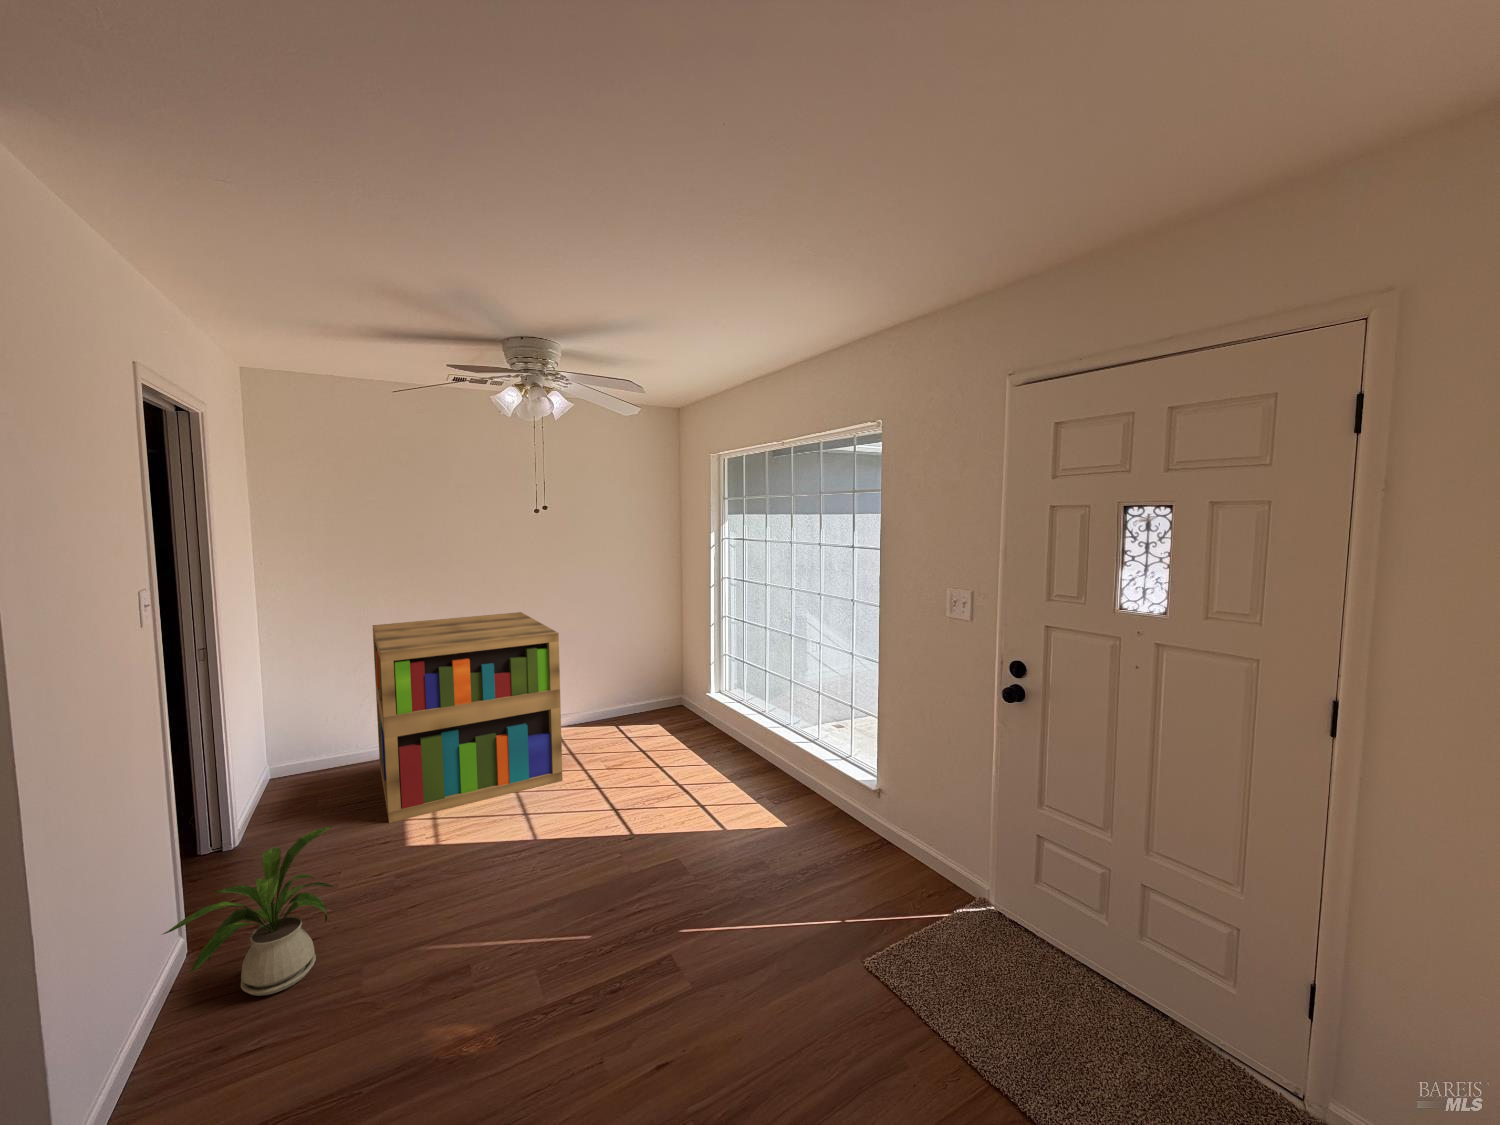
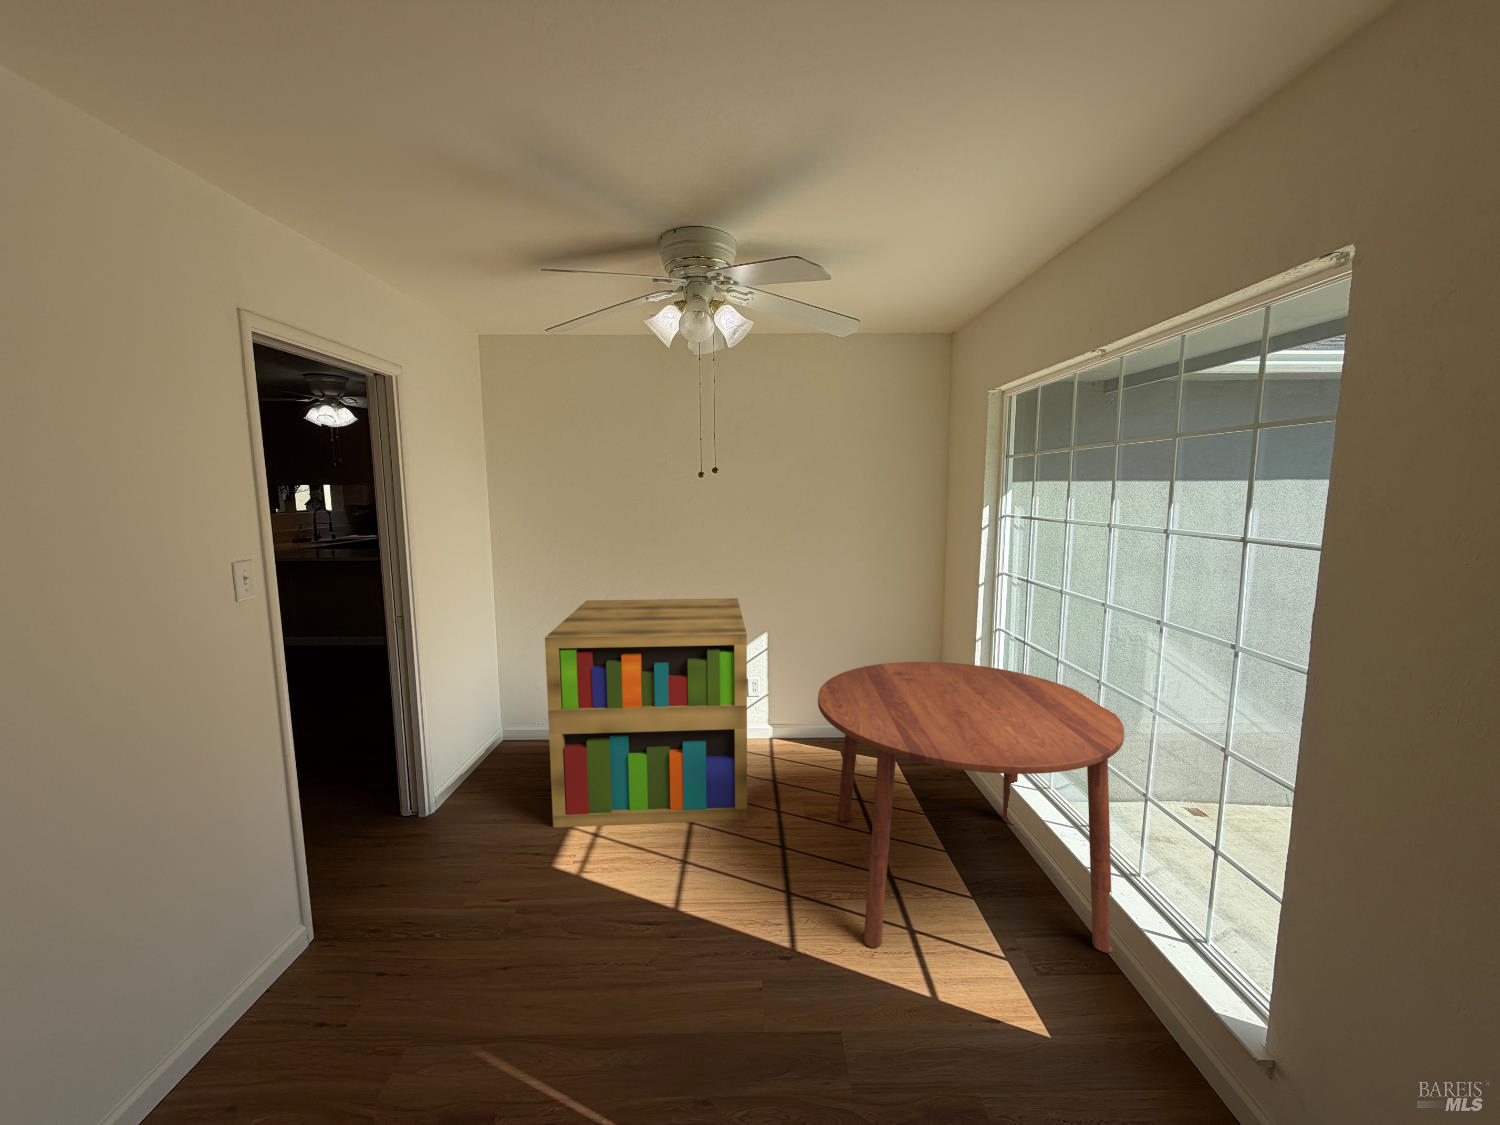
dining table: none [623,640,810,820] -> present [818,662,1124,953]
house plant: present [163,826,335,996] -> none [189,862,412,1057]

